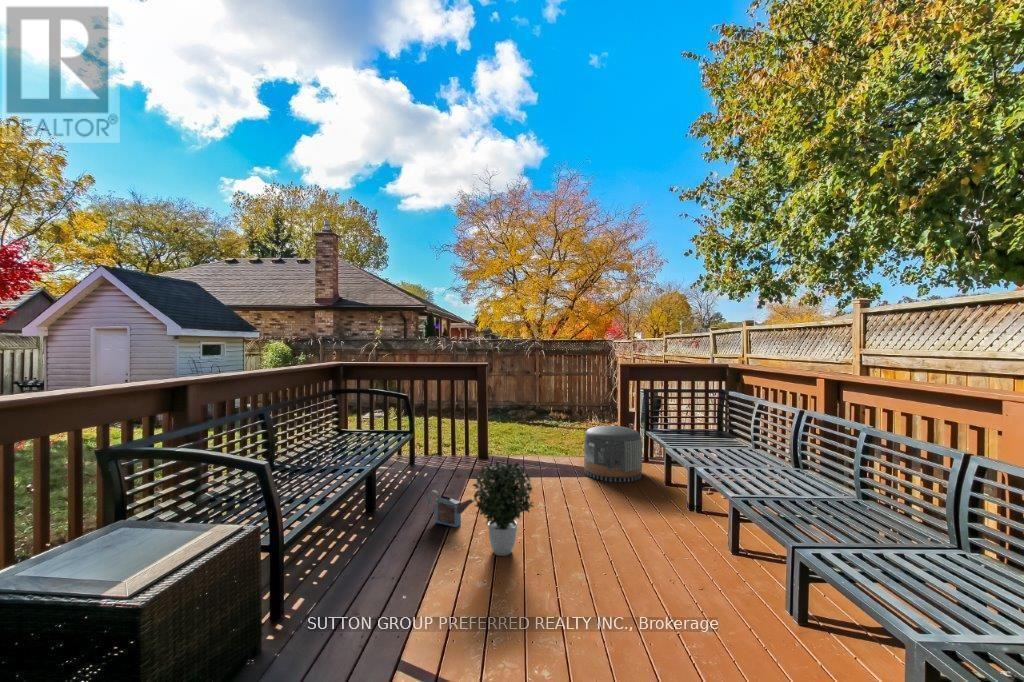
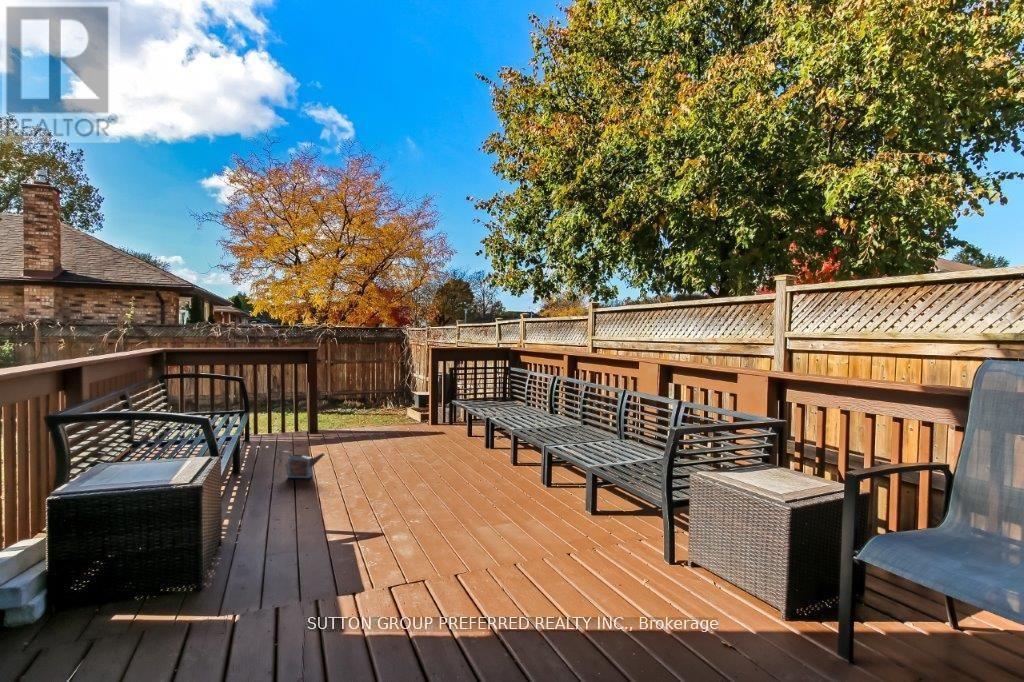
pouf: present [584,425,642,482] -> none [401,398,449,441]
potted plant: present [473,461,533,556] -> none [332,416,384,487]

